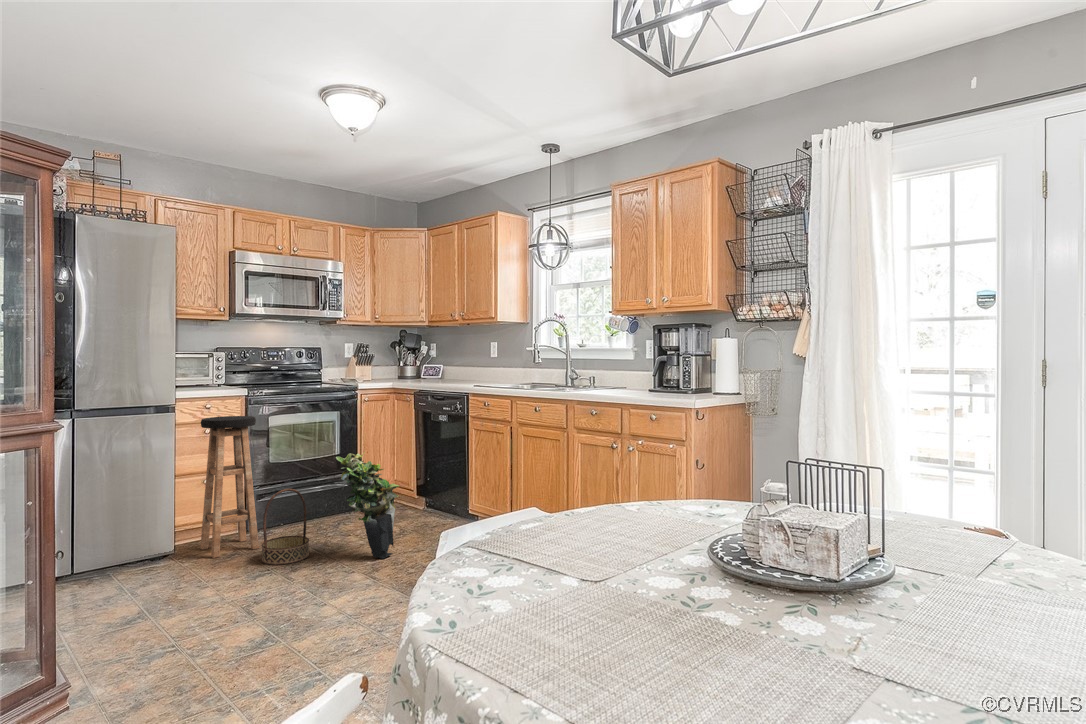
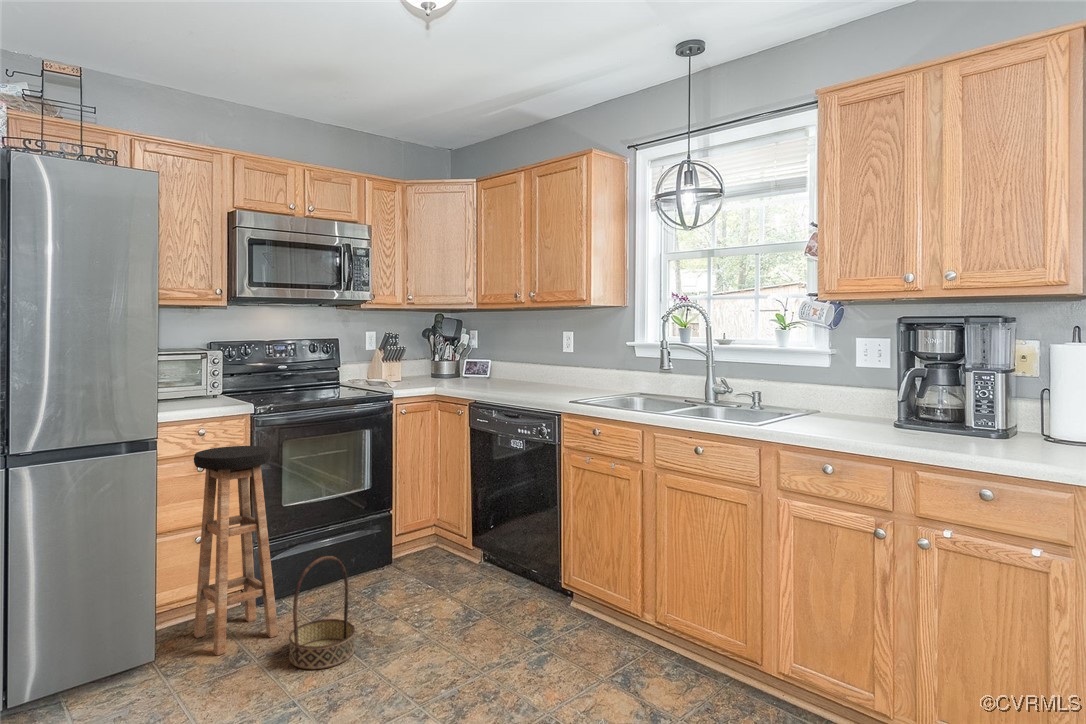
potted plant: present [336,453,399,559] -> none [393,500,485,657]

